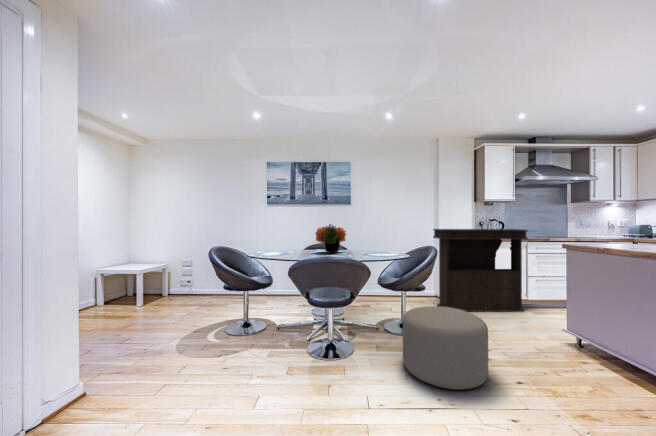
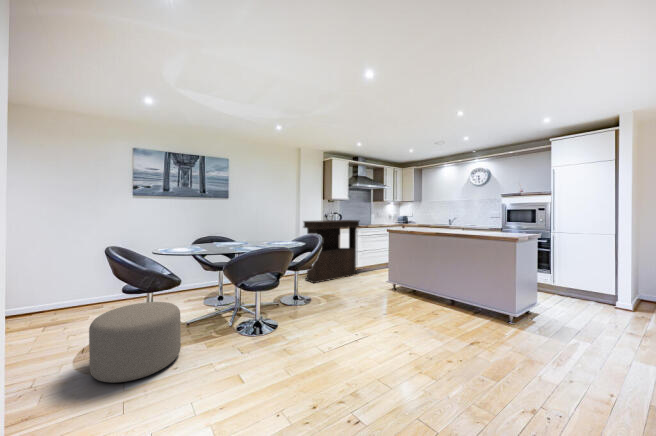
flower arrangement: present [315,224,346,253] -> none [227,221,257,247]
ottoman: present [403,306,488,390] -> present [89,302,181,383]

